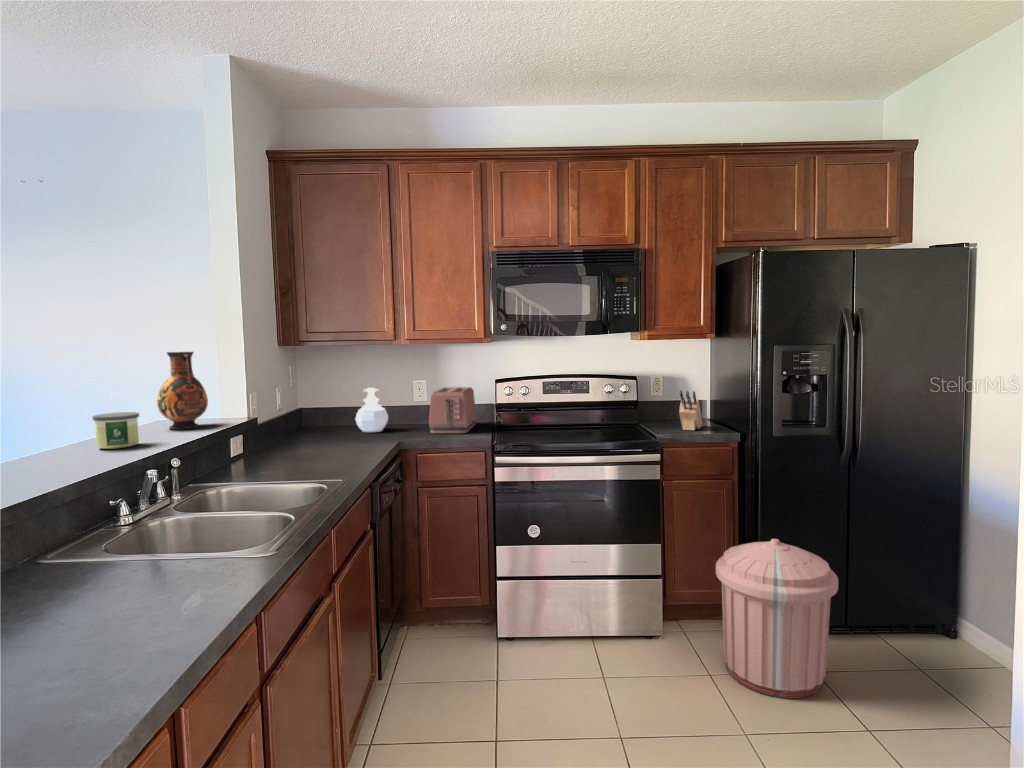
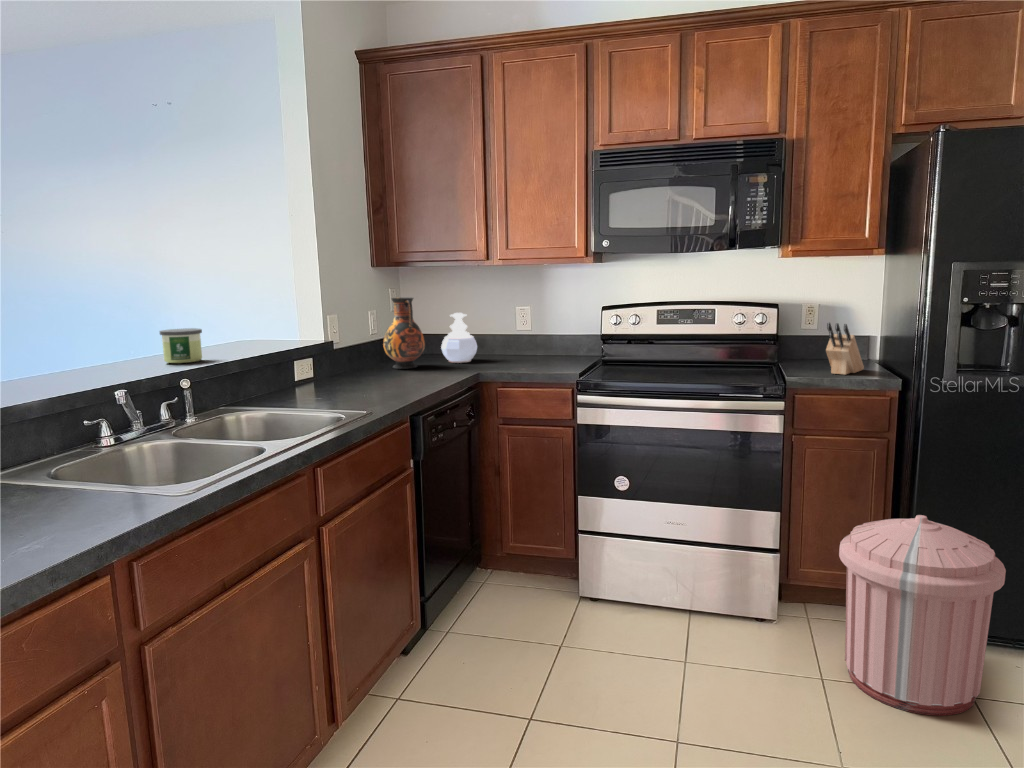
vase: present [157,352,208,429] -> present [383,298,425,369]
toaster: present [429,387,476,433] -> none [518,314,579,367]

